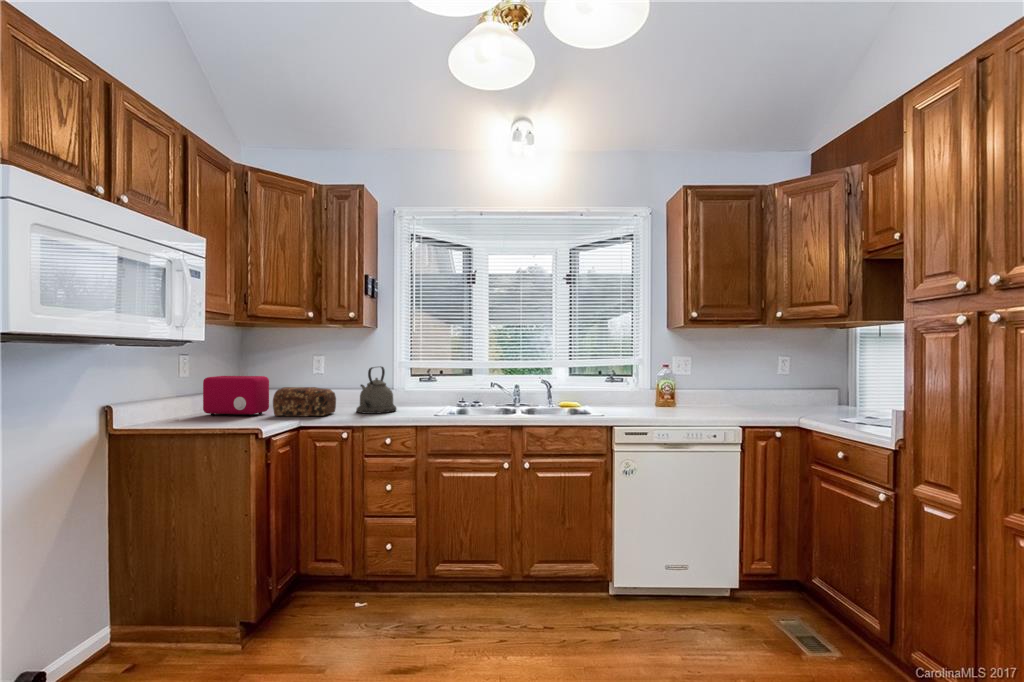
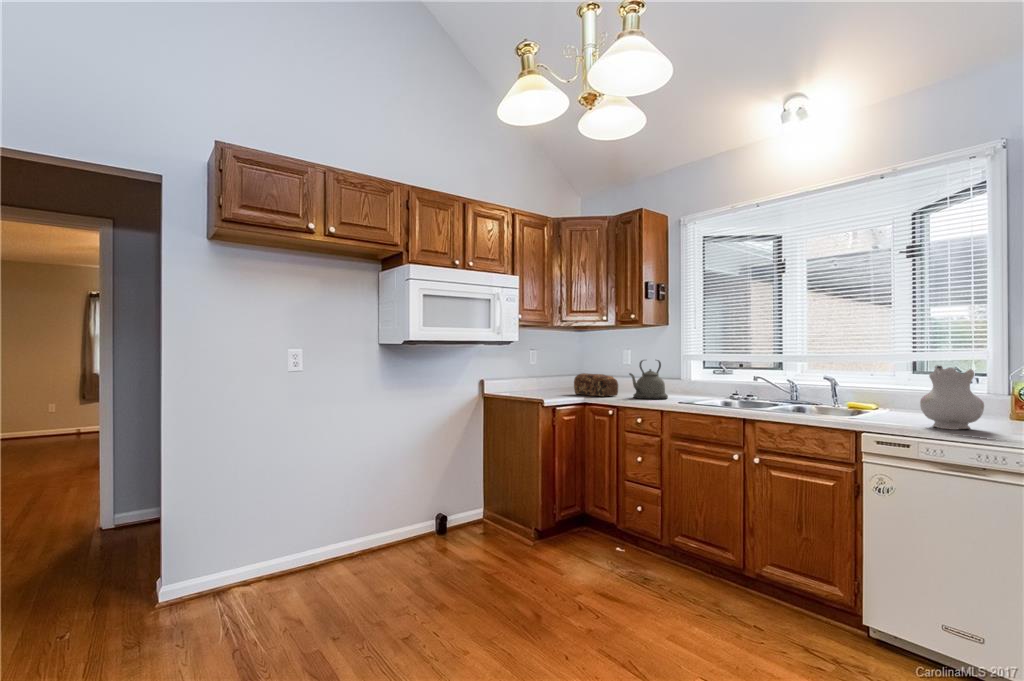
ceramic pitcher: none [641,368,679,417] -> present [920,365,984,430]
toaster: present [203,376,269,416] -> none [540,364,577,393]

